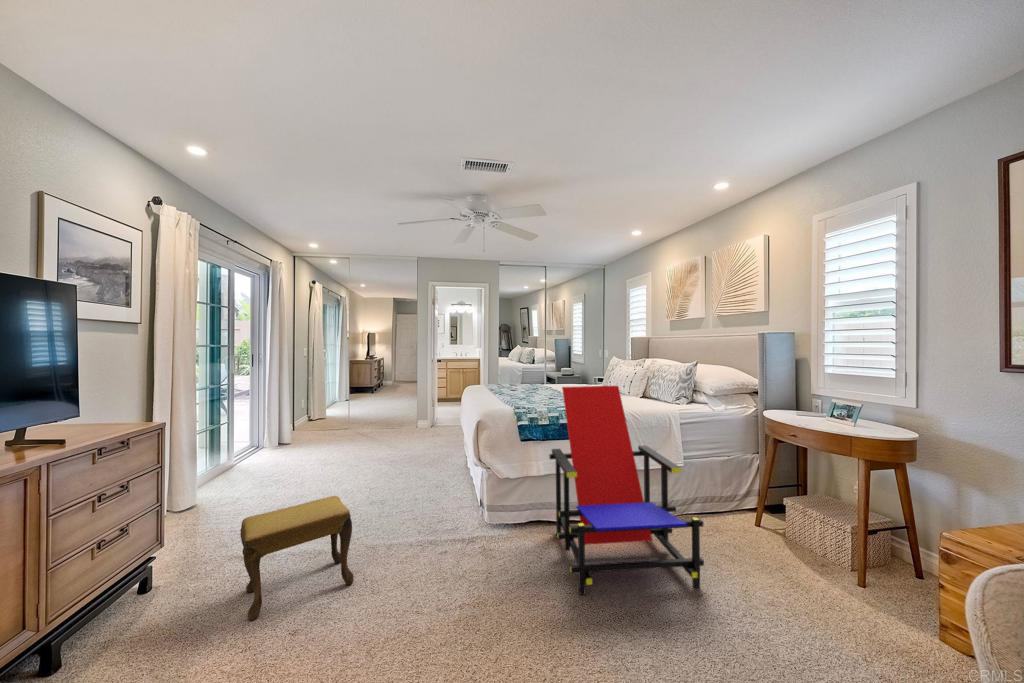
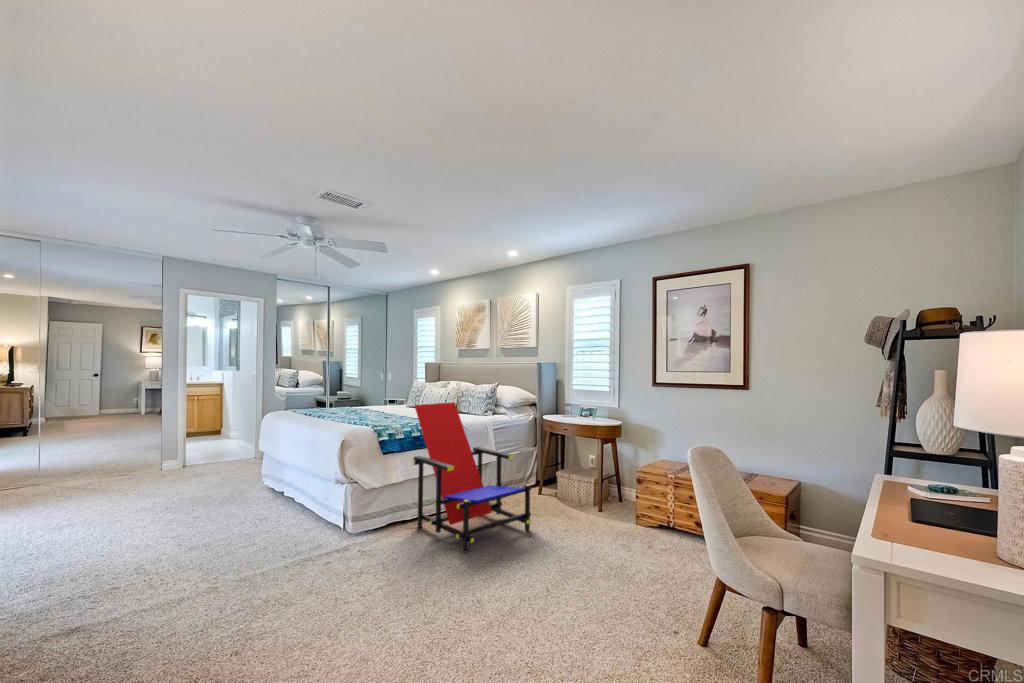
footstool: present [240,496,353,621] -> none [140,525,270,654]

